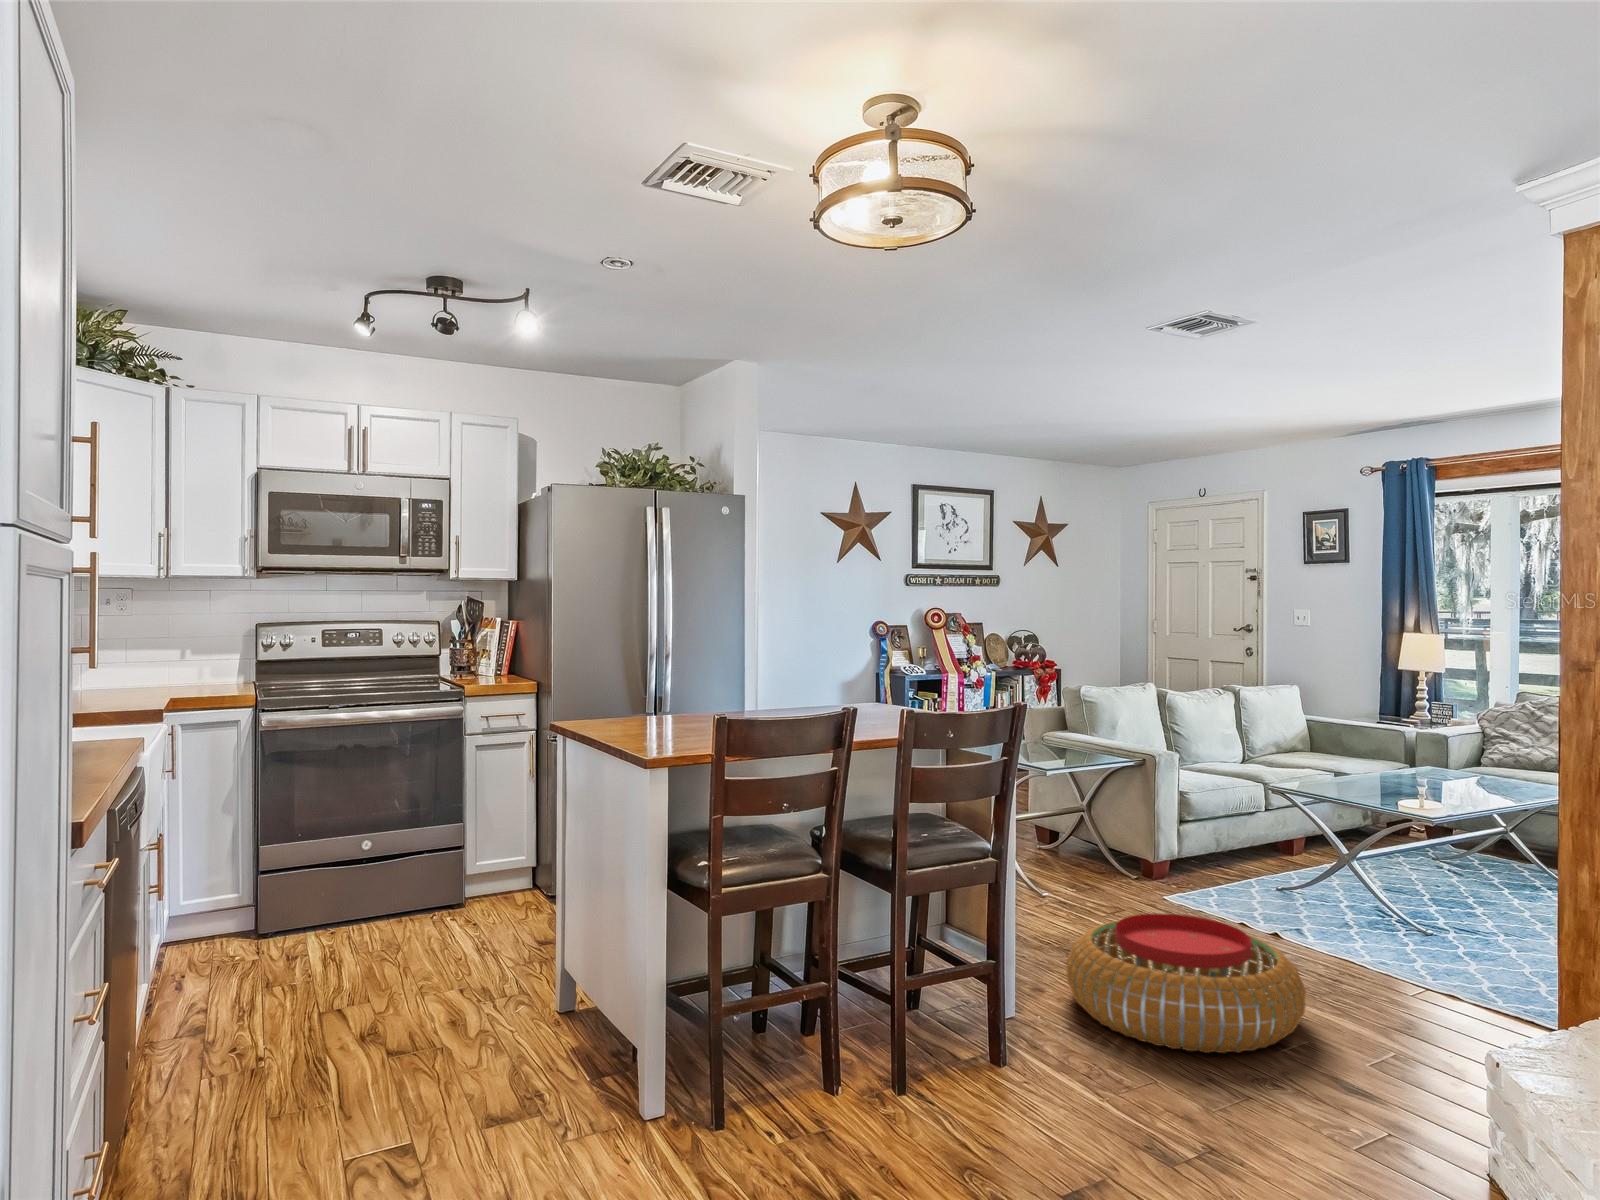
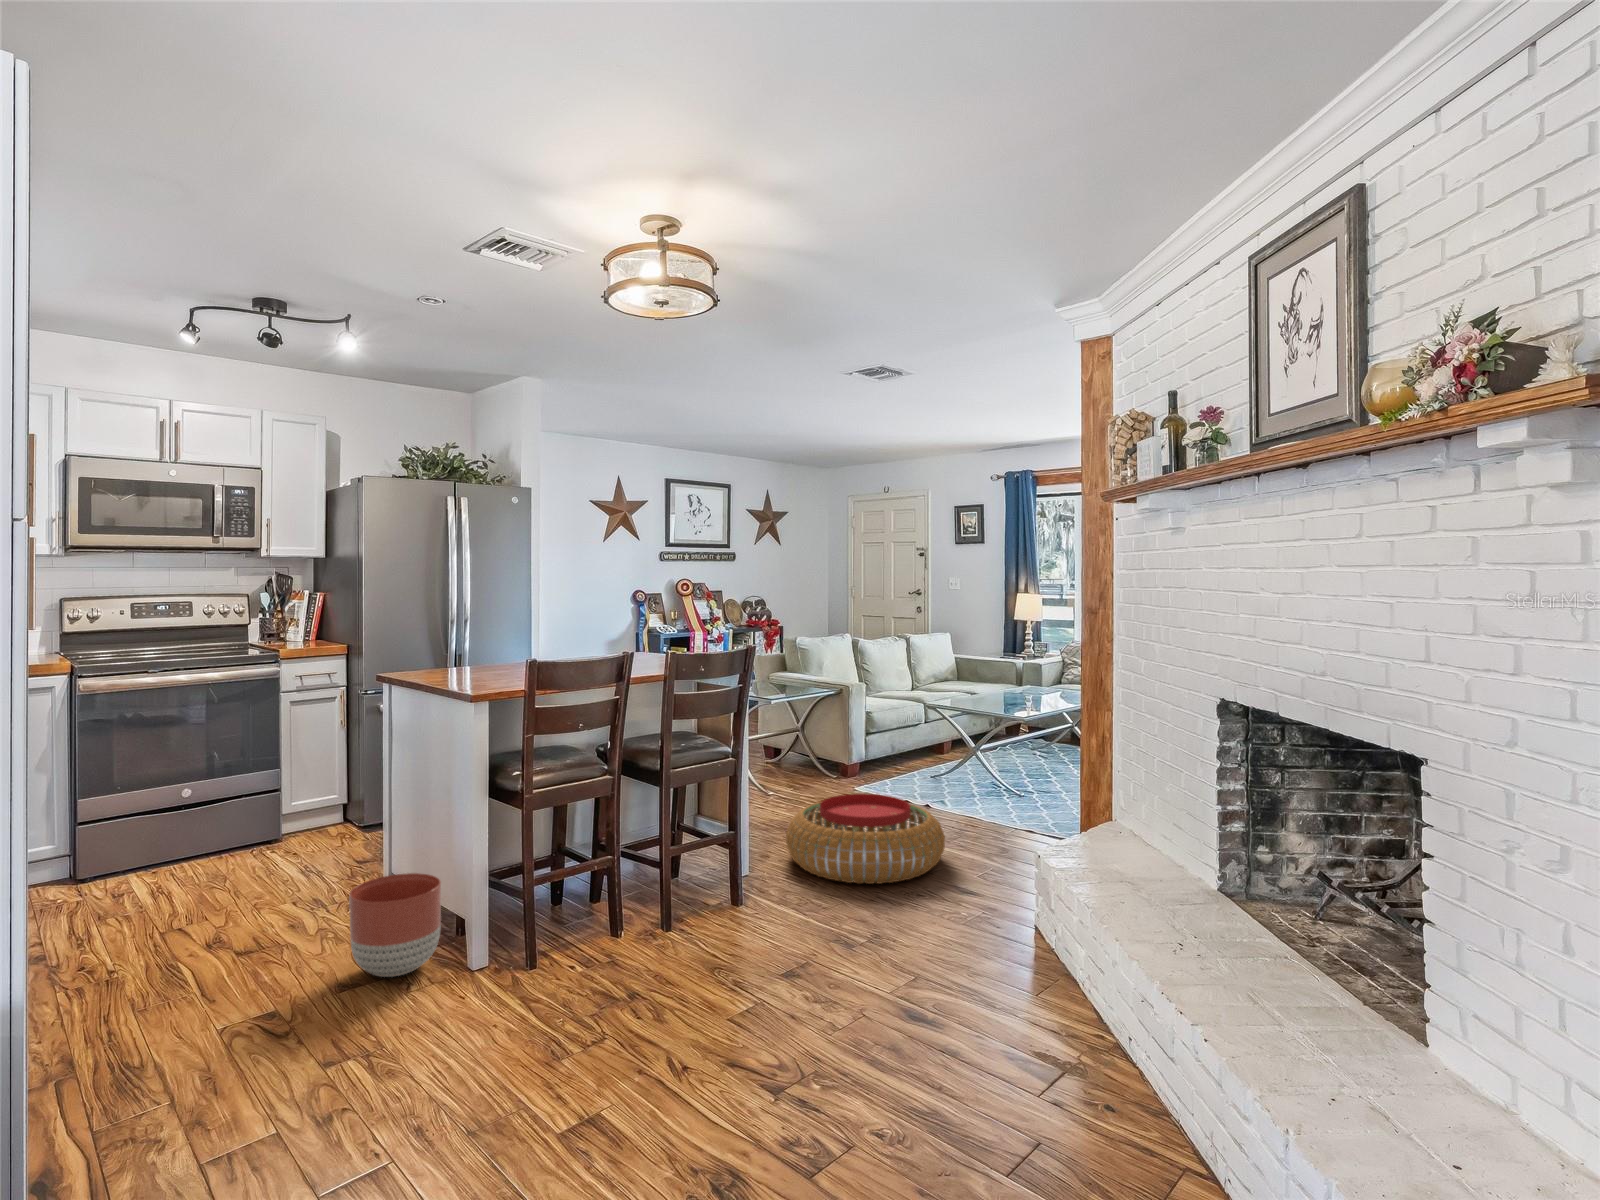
planter: none [503,980,611,1114] -> present [349,873,441,977]

